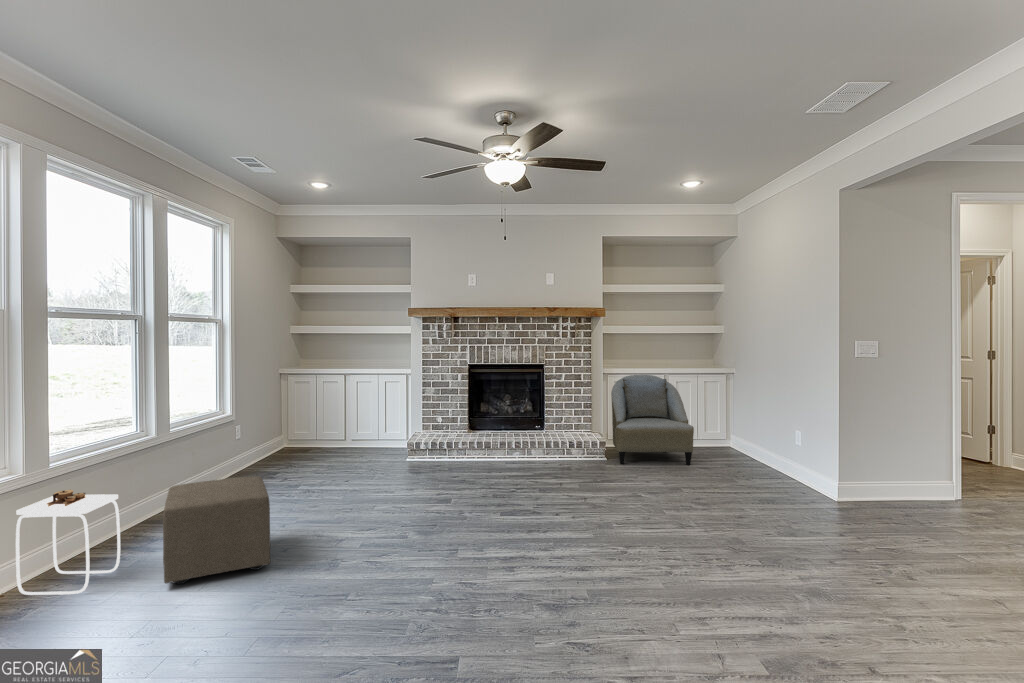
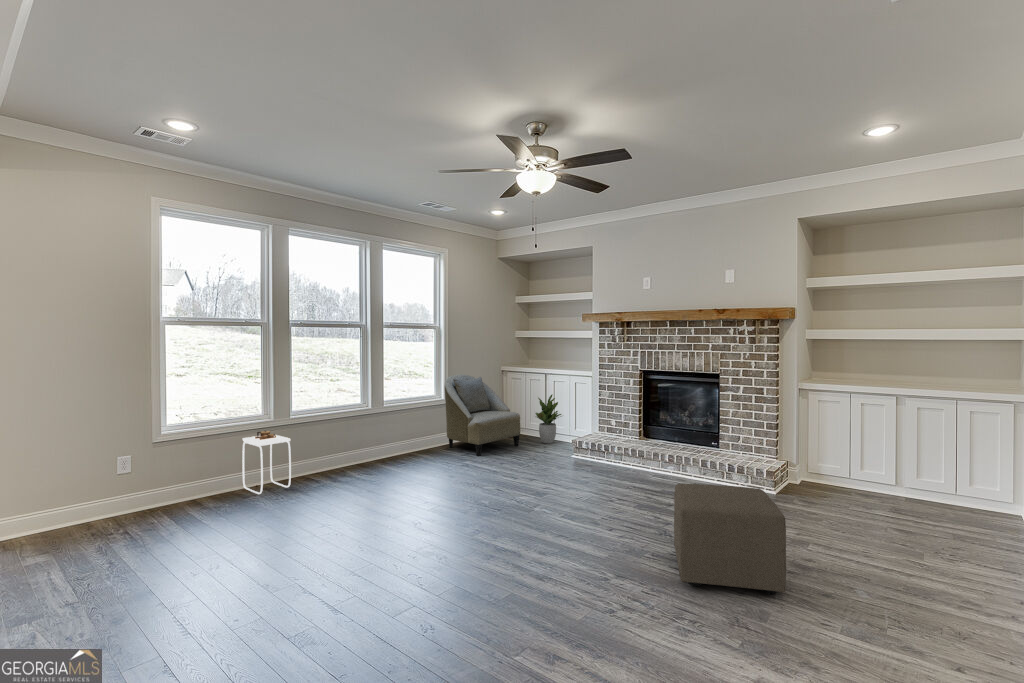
armchair: present [611,375,694,465] -> present [445,374,520,456]
potted plant: none [336,396,373,452] -> present [535,395,561,443]
ottoman: present [163,476,270,584] -> present [674,484,786,594]

